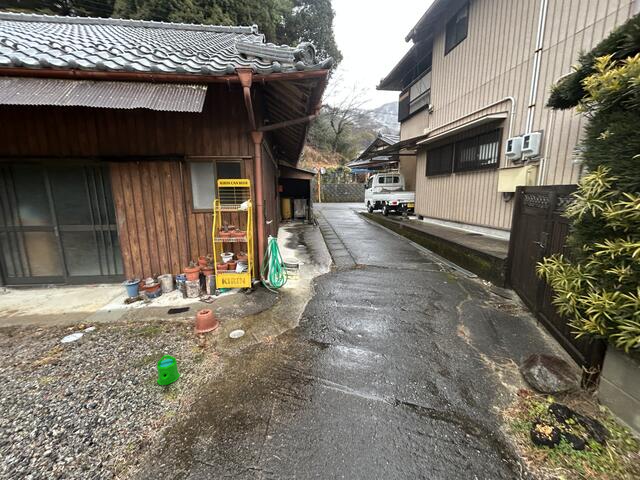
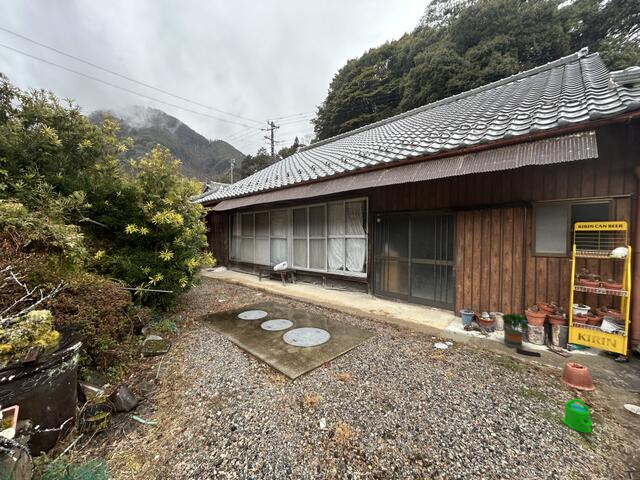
potted tree: none [153,274,180,311] -> present [502,314,529,349]

